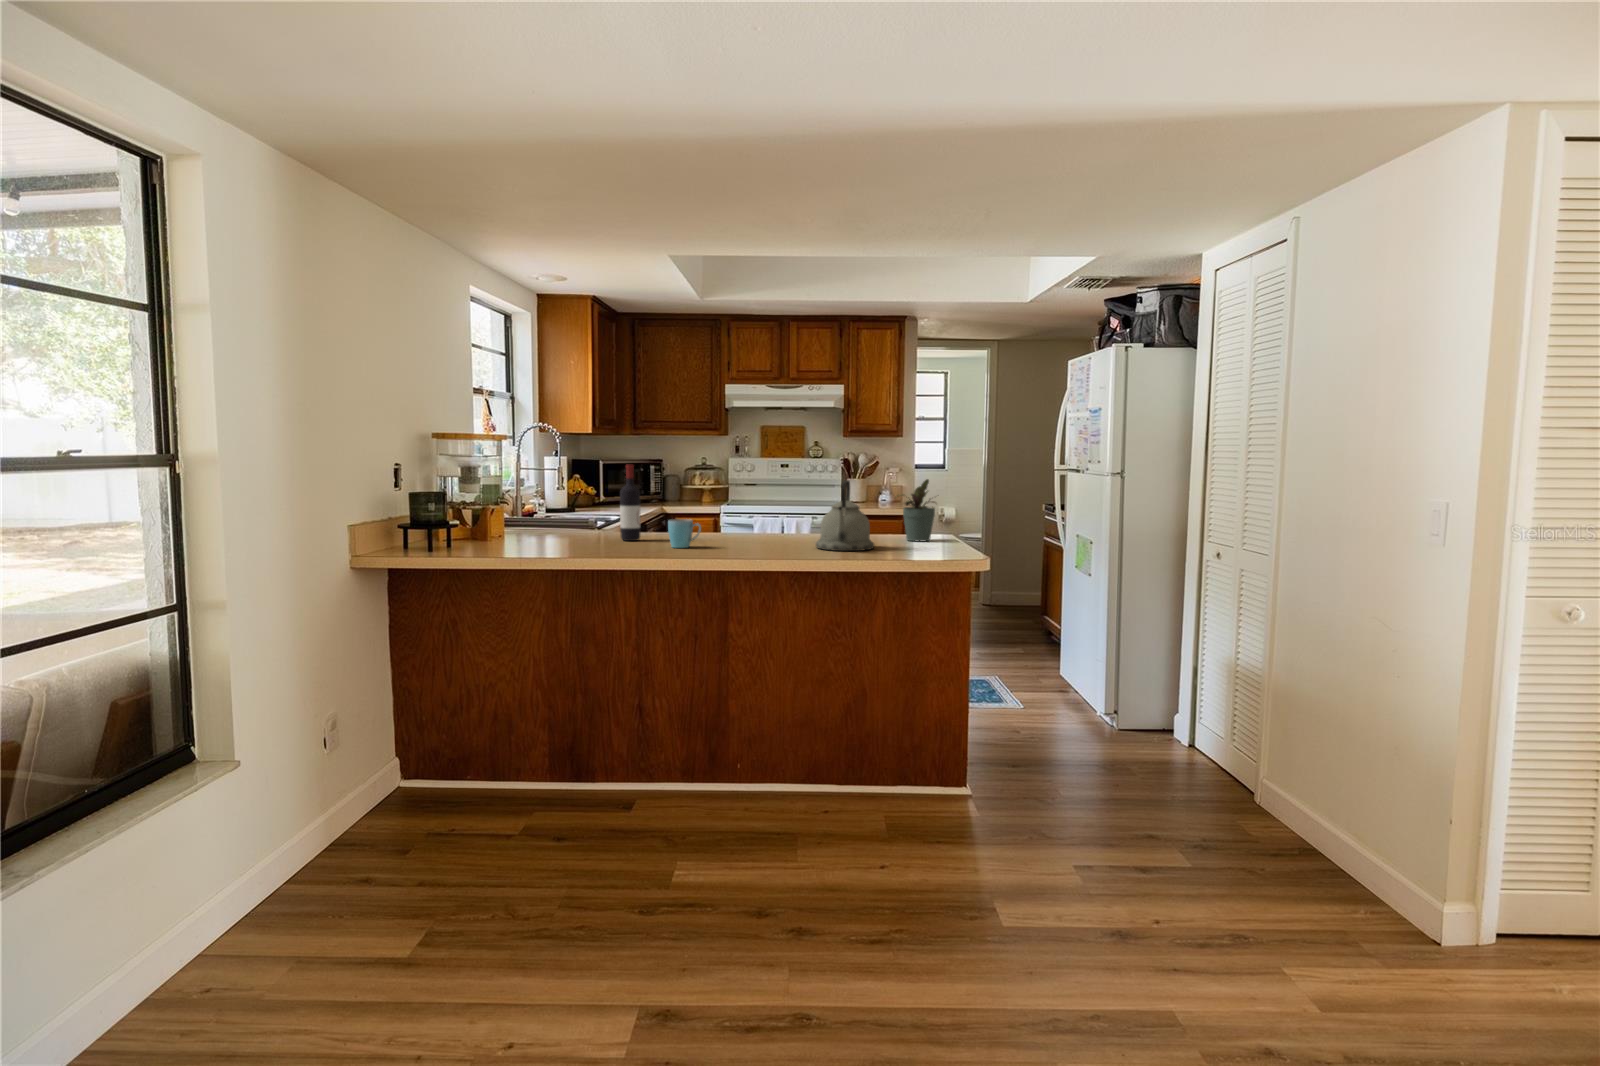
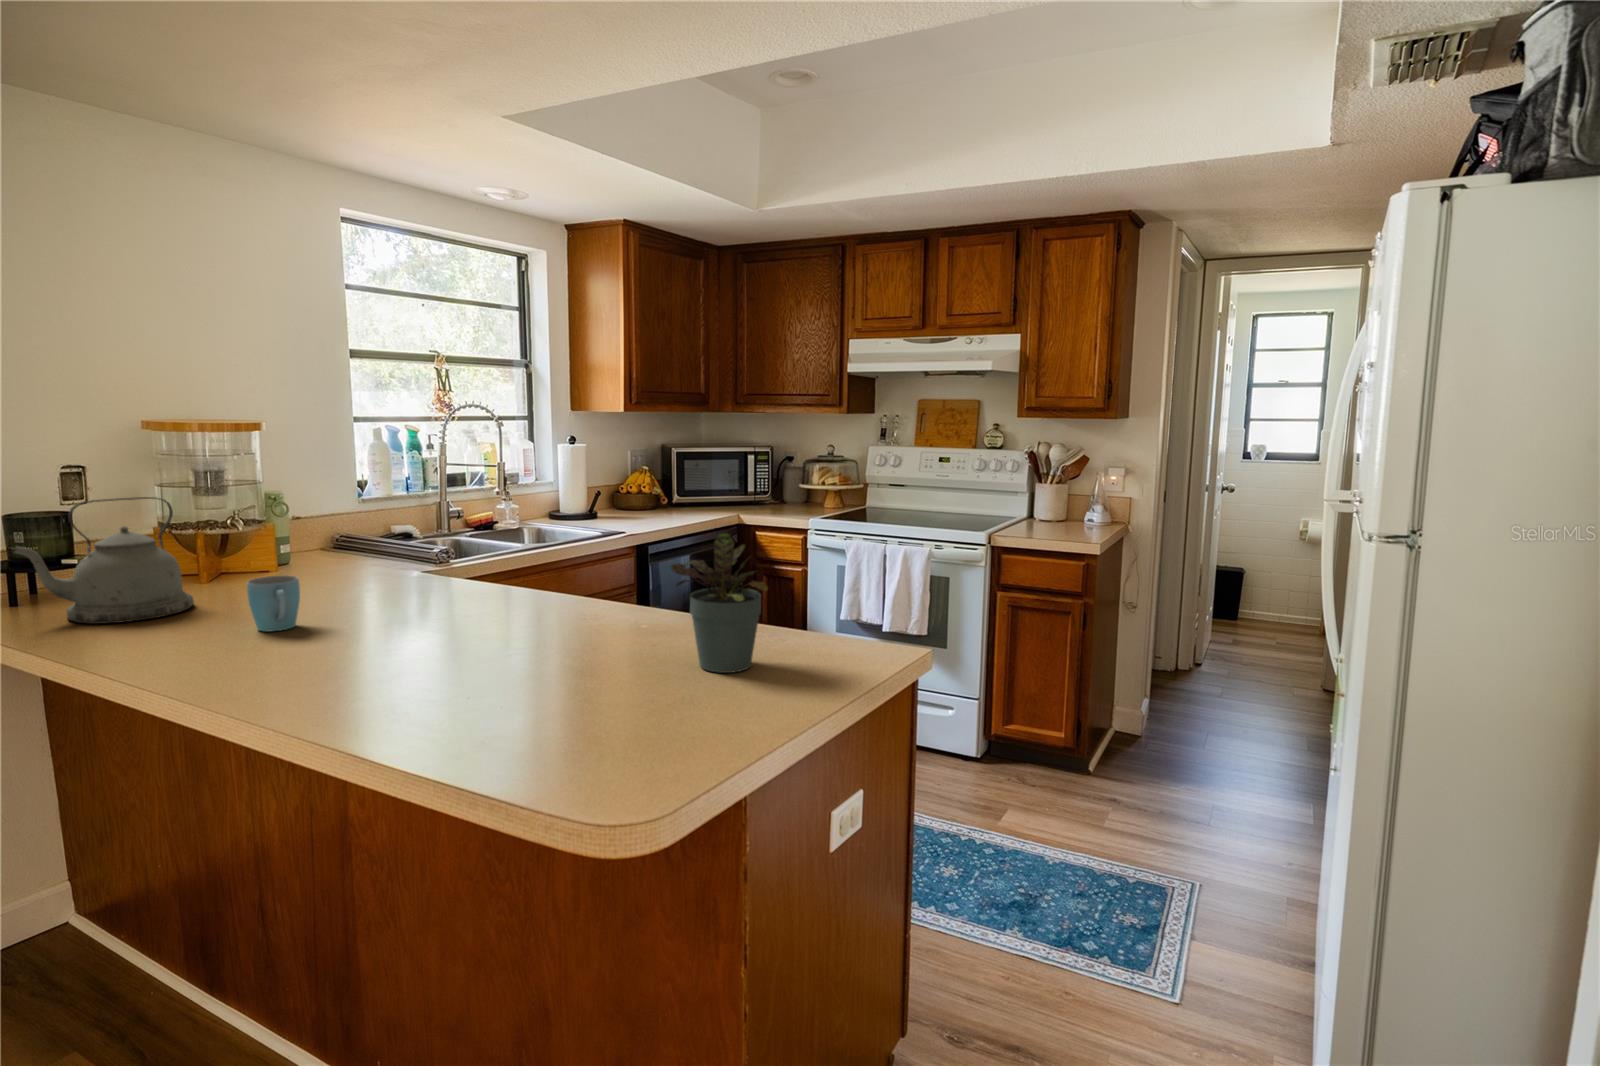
wine bottle: present [620,465,641,541] -> none [297,470,340,597]
kettle: present [816,480,874,551] -> present [14,497,194,624]

